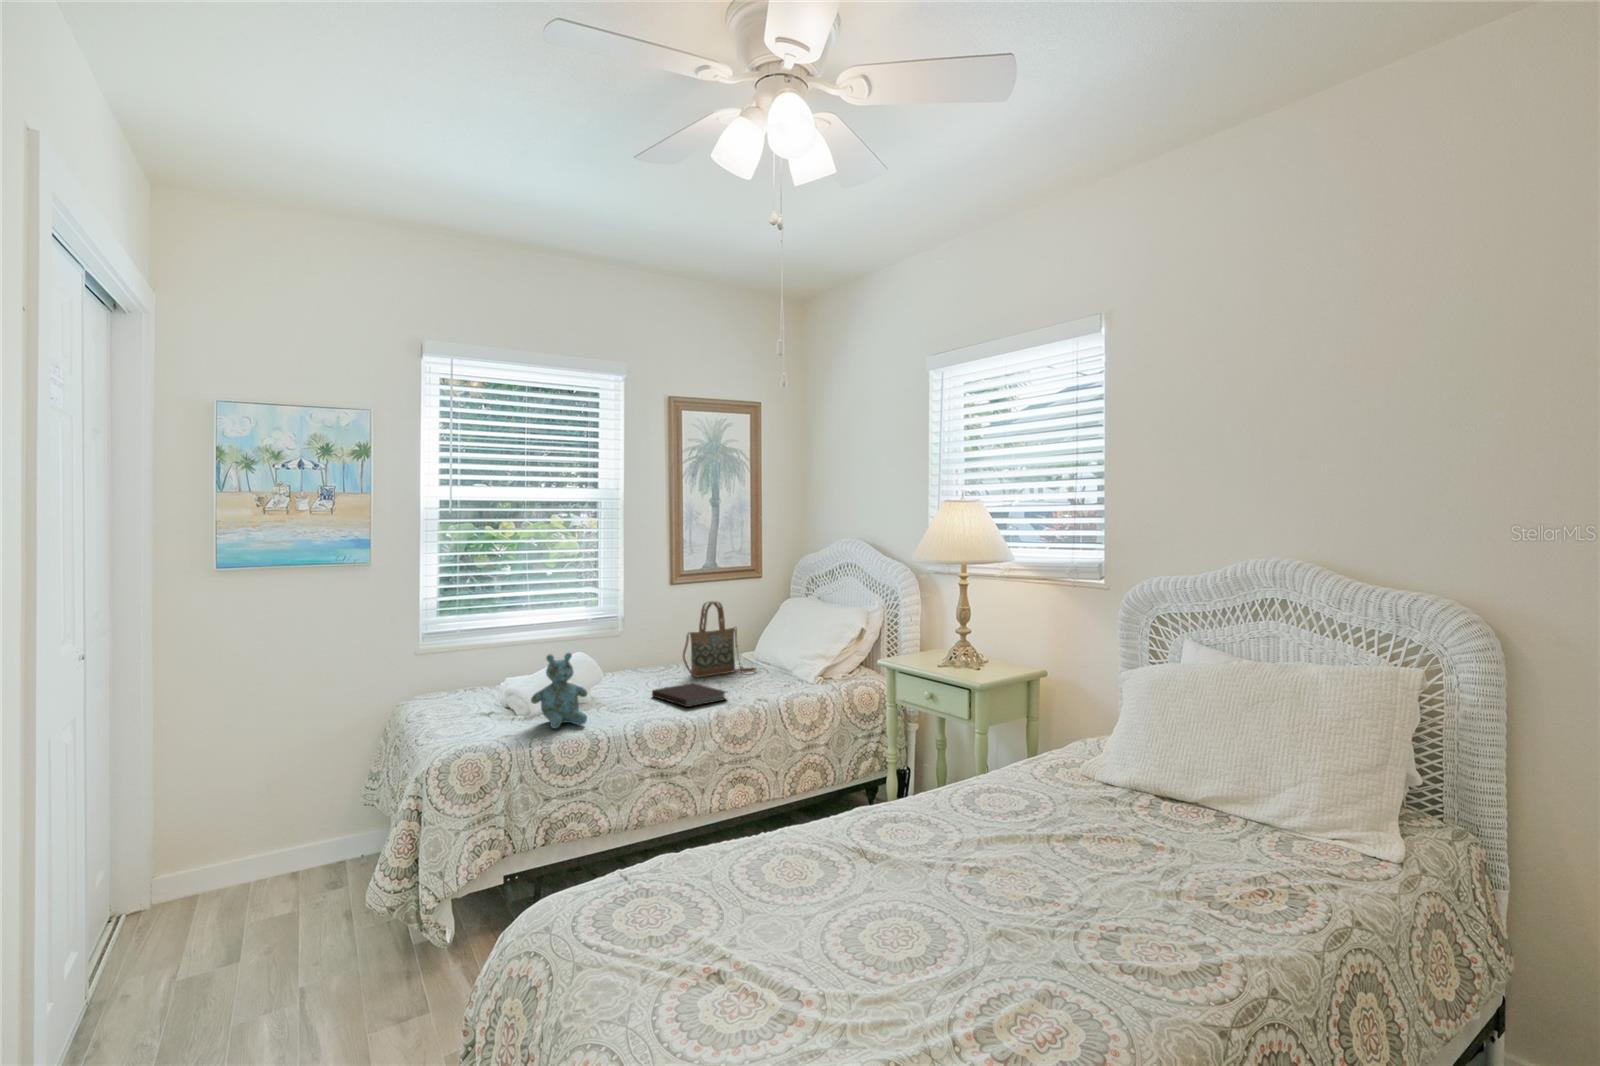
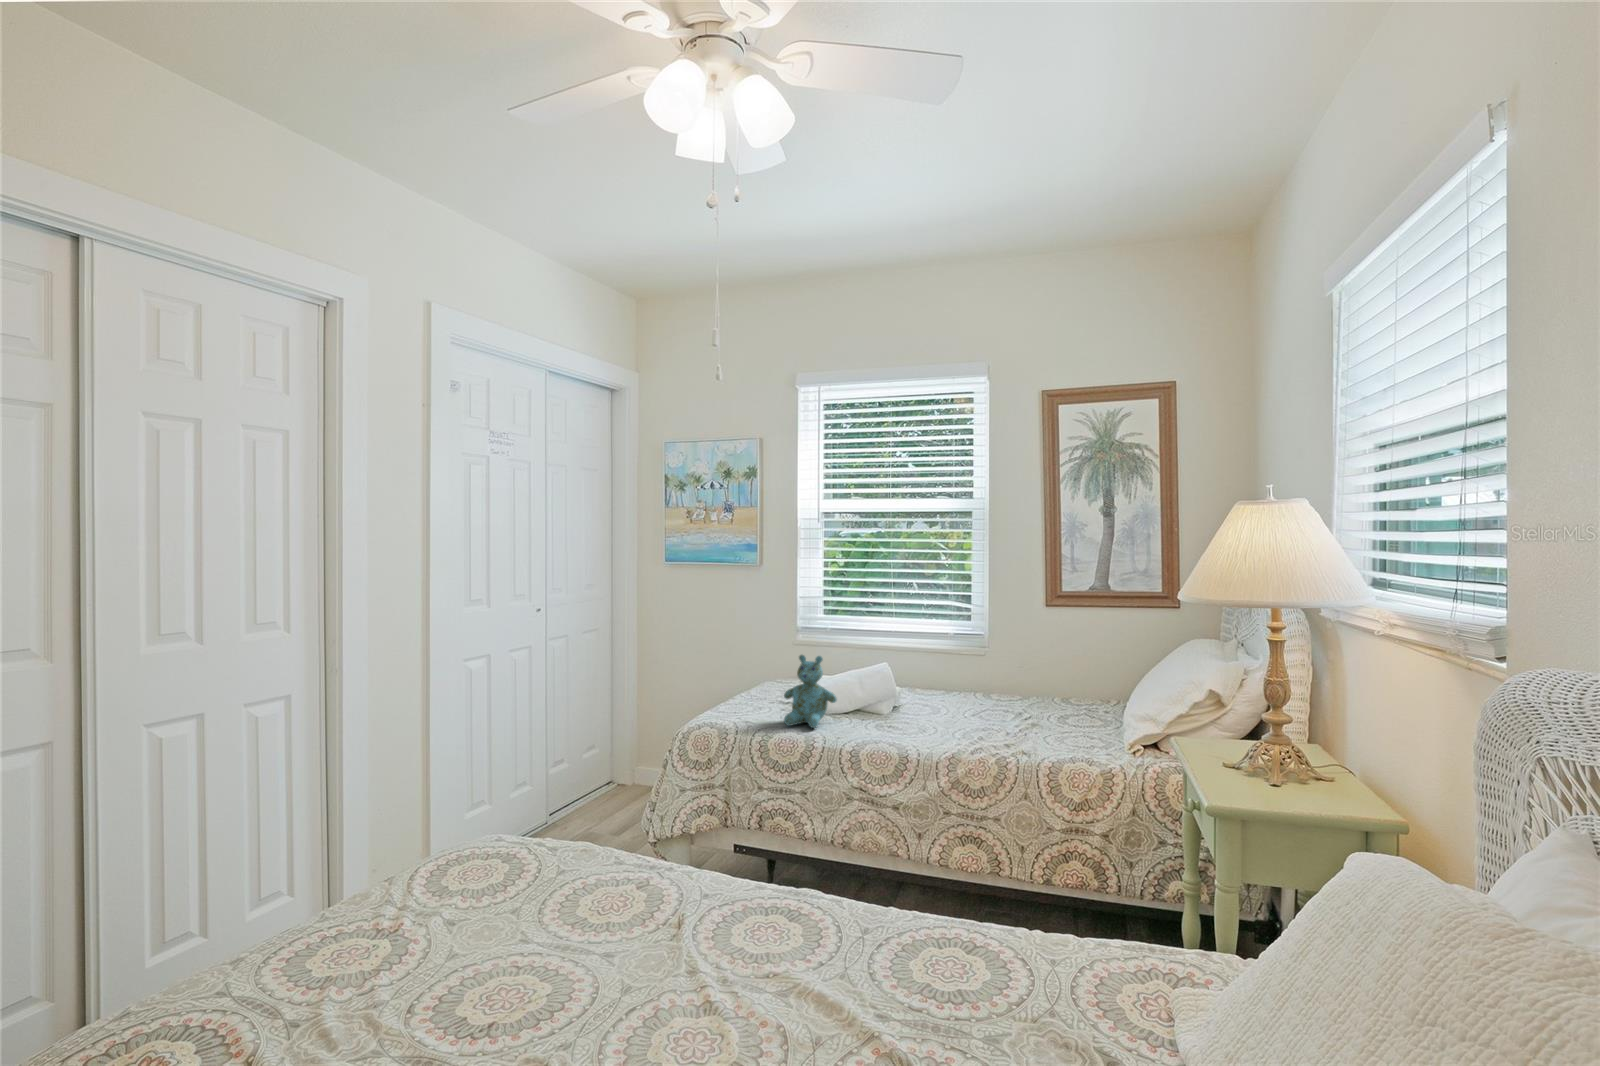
handbag: present [683,601,756,677] -> none [1006,629,1103,723]
notebook: present [652,683,726,707] -> none [928,715,989,742]

